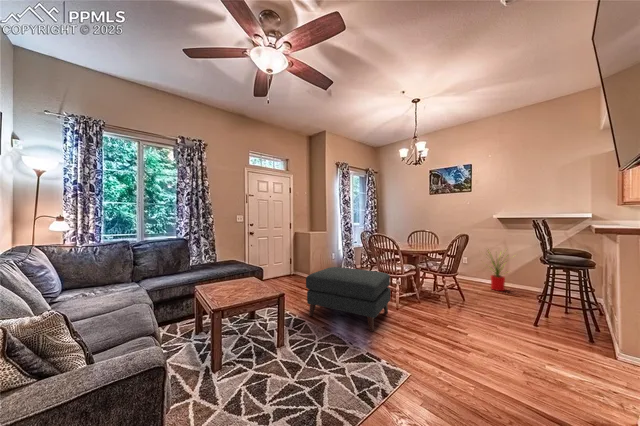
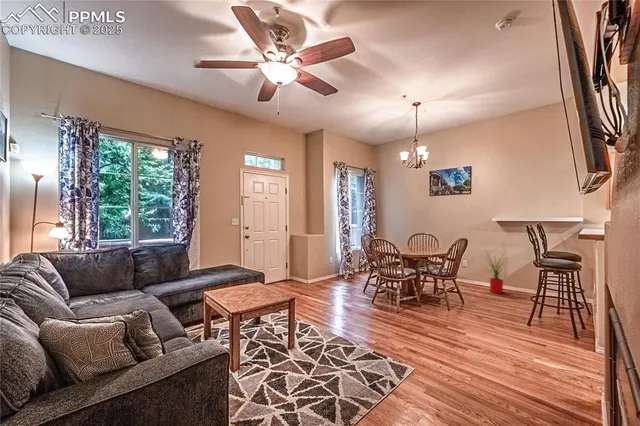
ottoman: present [306,267,390,332] -> none [310,272,393,334]

